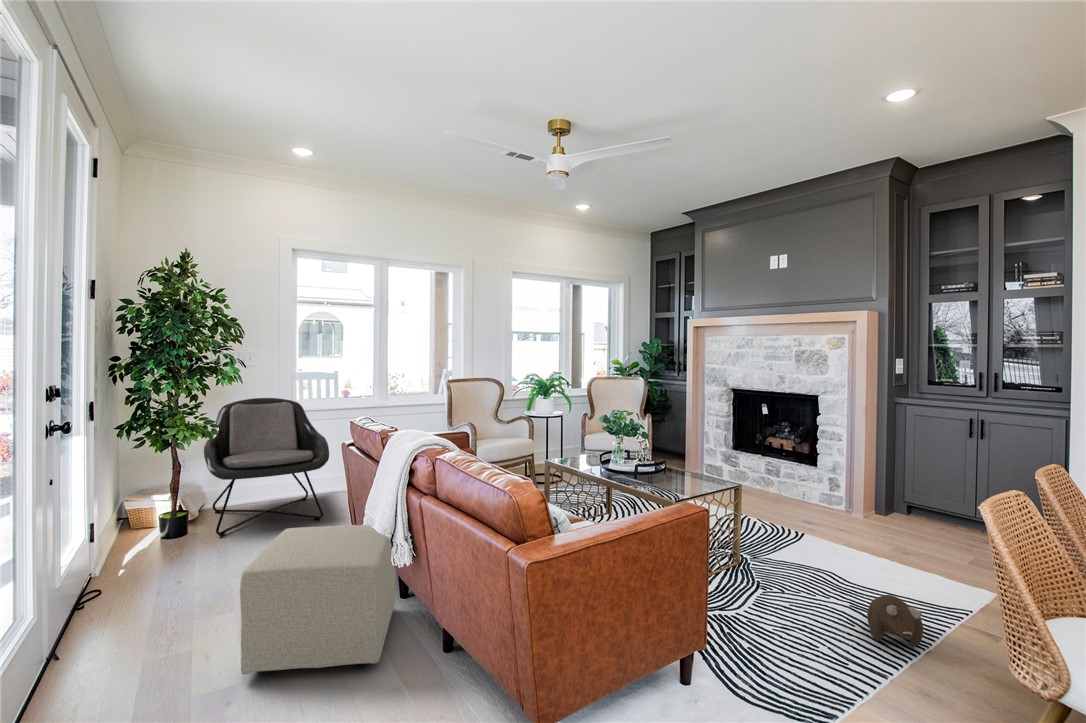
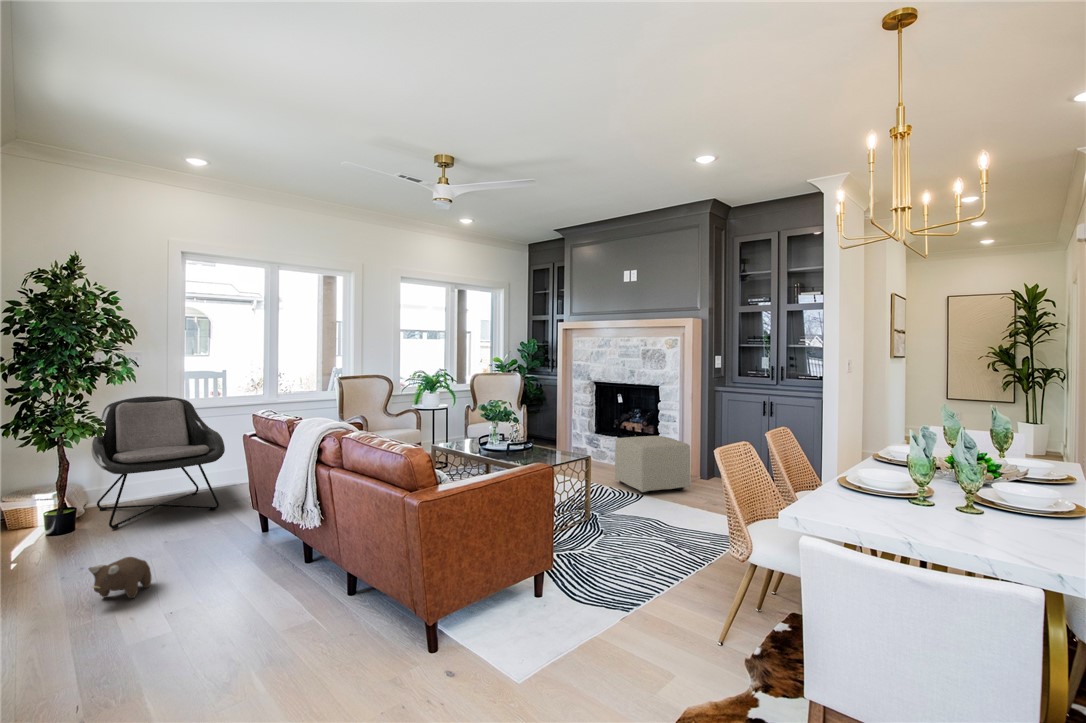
ottoman: present [240,525,396,674] -> present [615,436,690,494]
plush toy: present [867,595,923,646] -> present [88,557,151,598]

